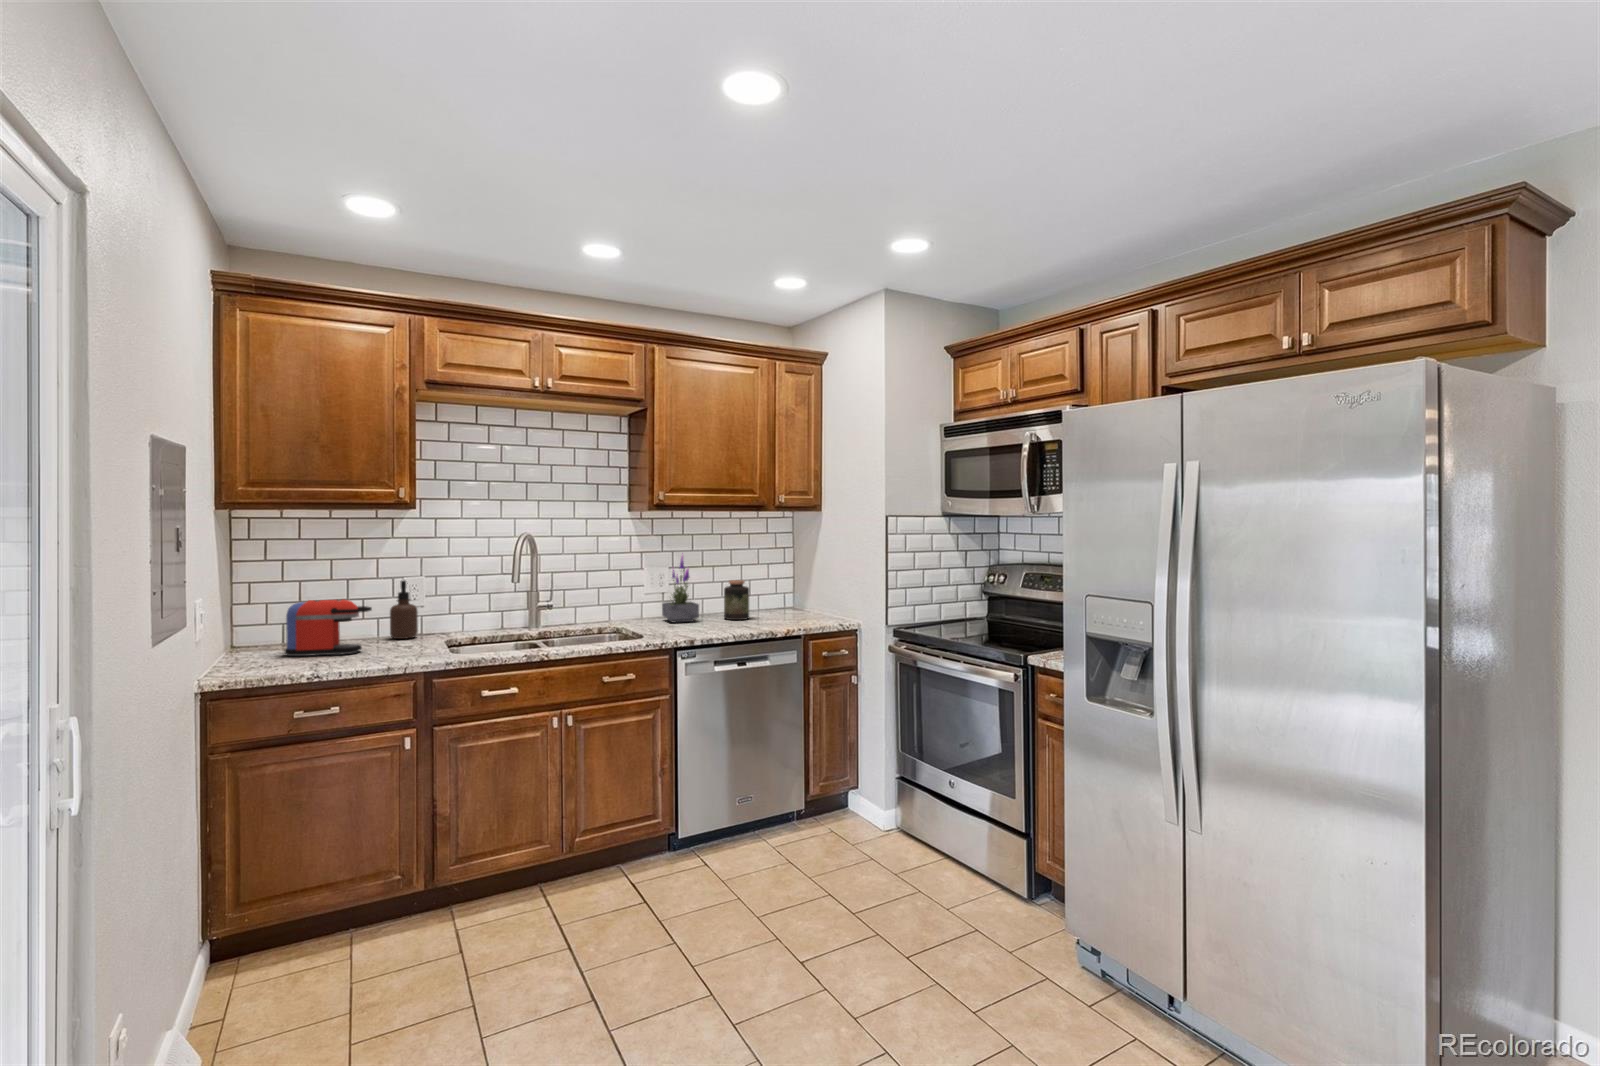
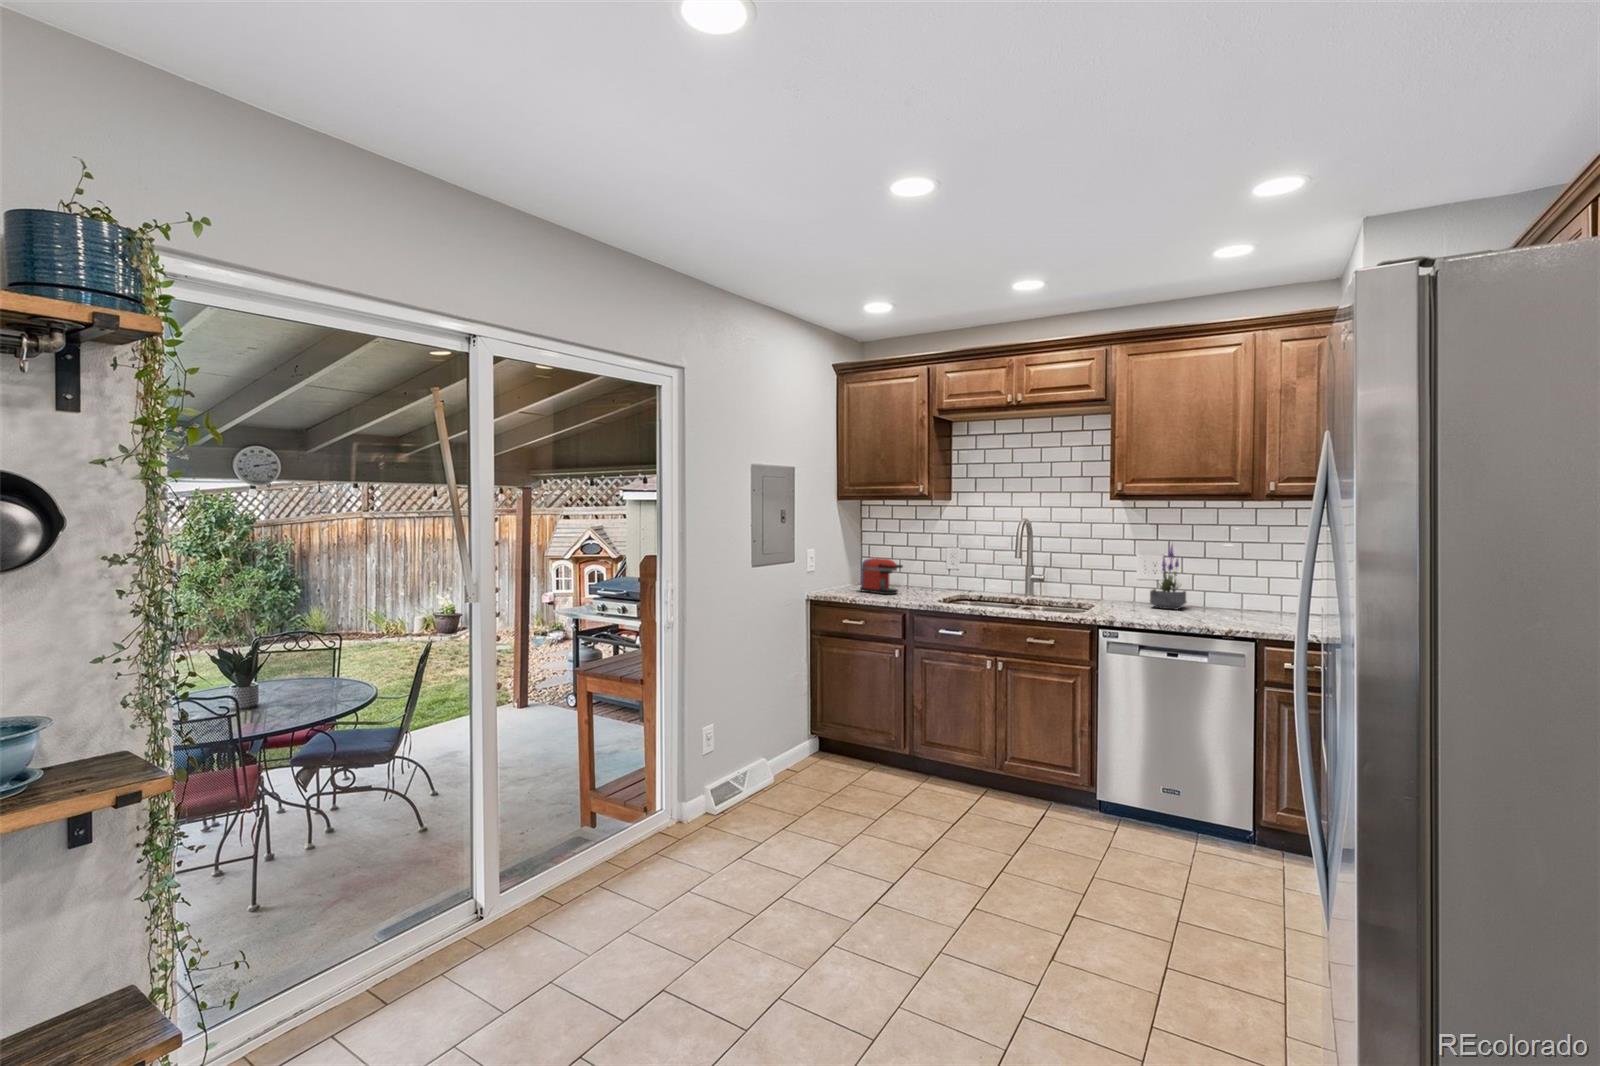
jar: present [724,580,749,620] -> none [1217,573,1248,615]
soap dispenser: present [390,581,418,639] -> none [933,550,951,591]

